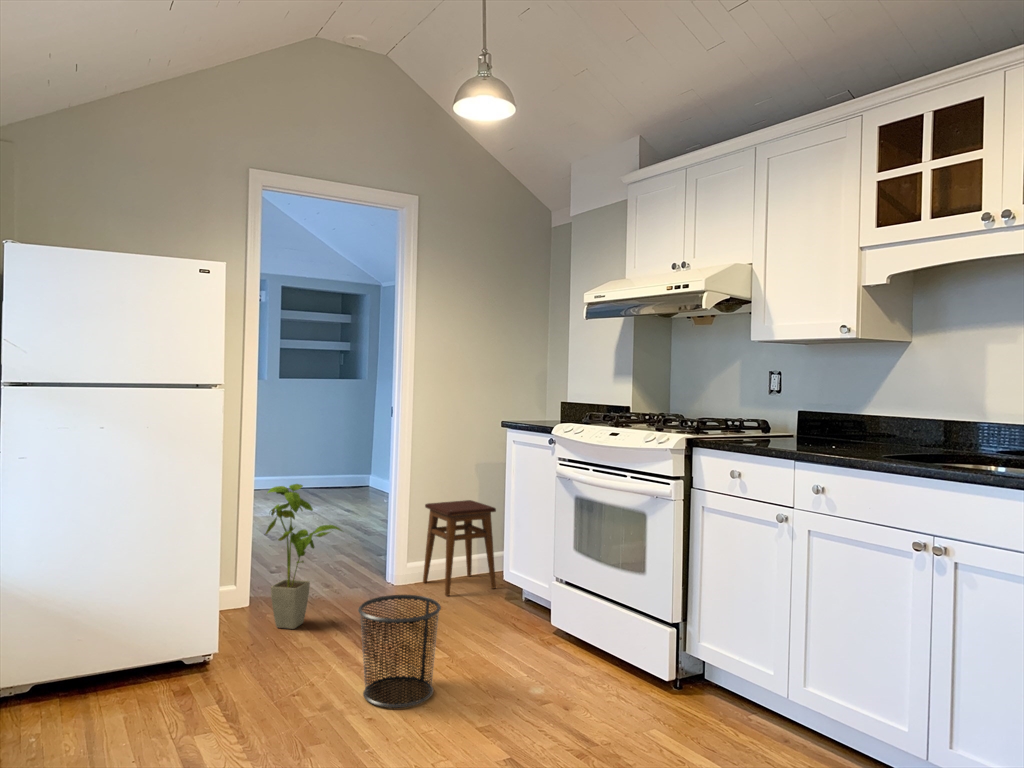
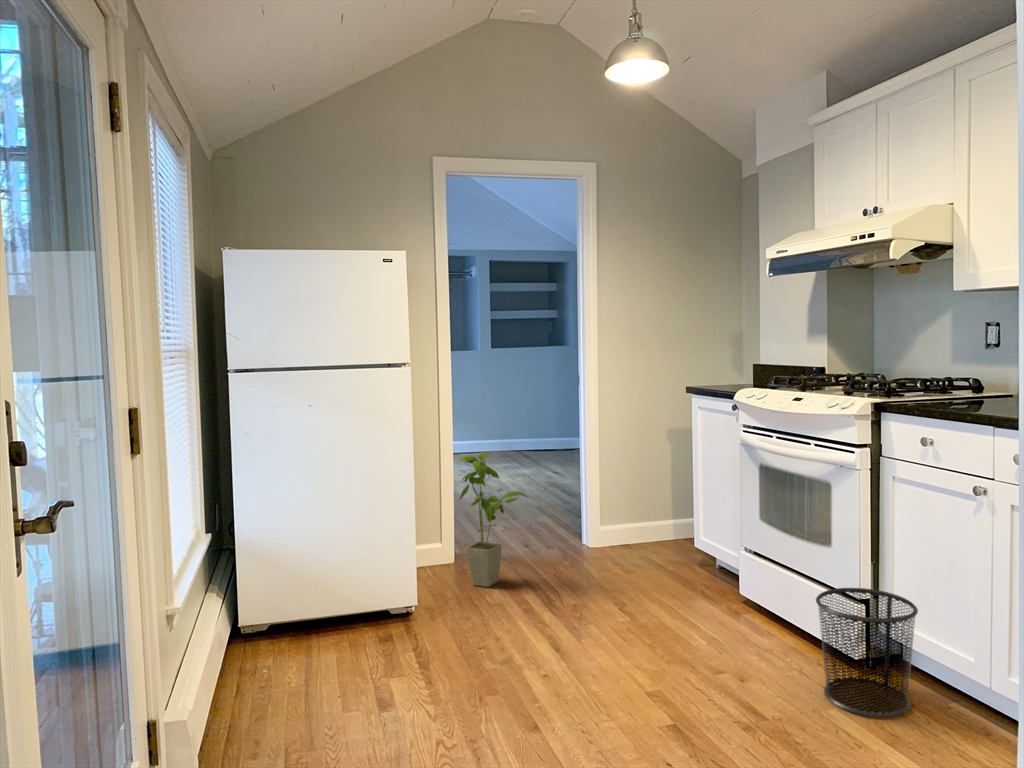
stool: present [423,500,496,596] -> none [614,467,688,562]
waste bin: present [358,595,441,708] -> present [816,588,918,717]

